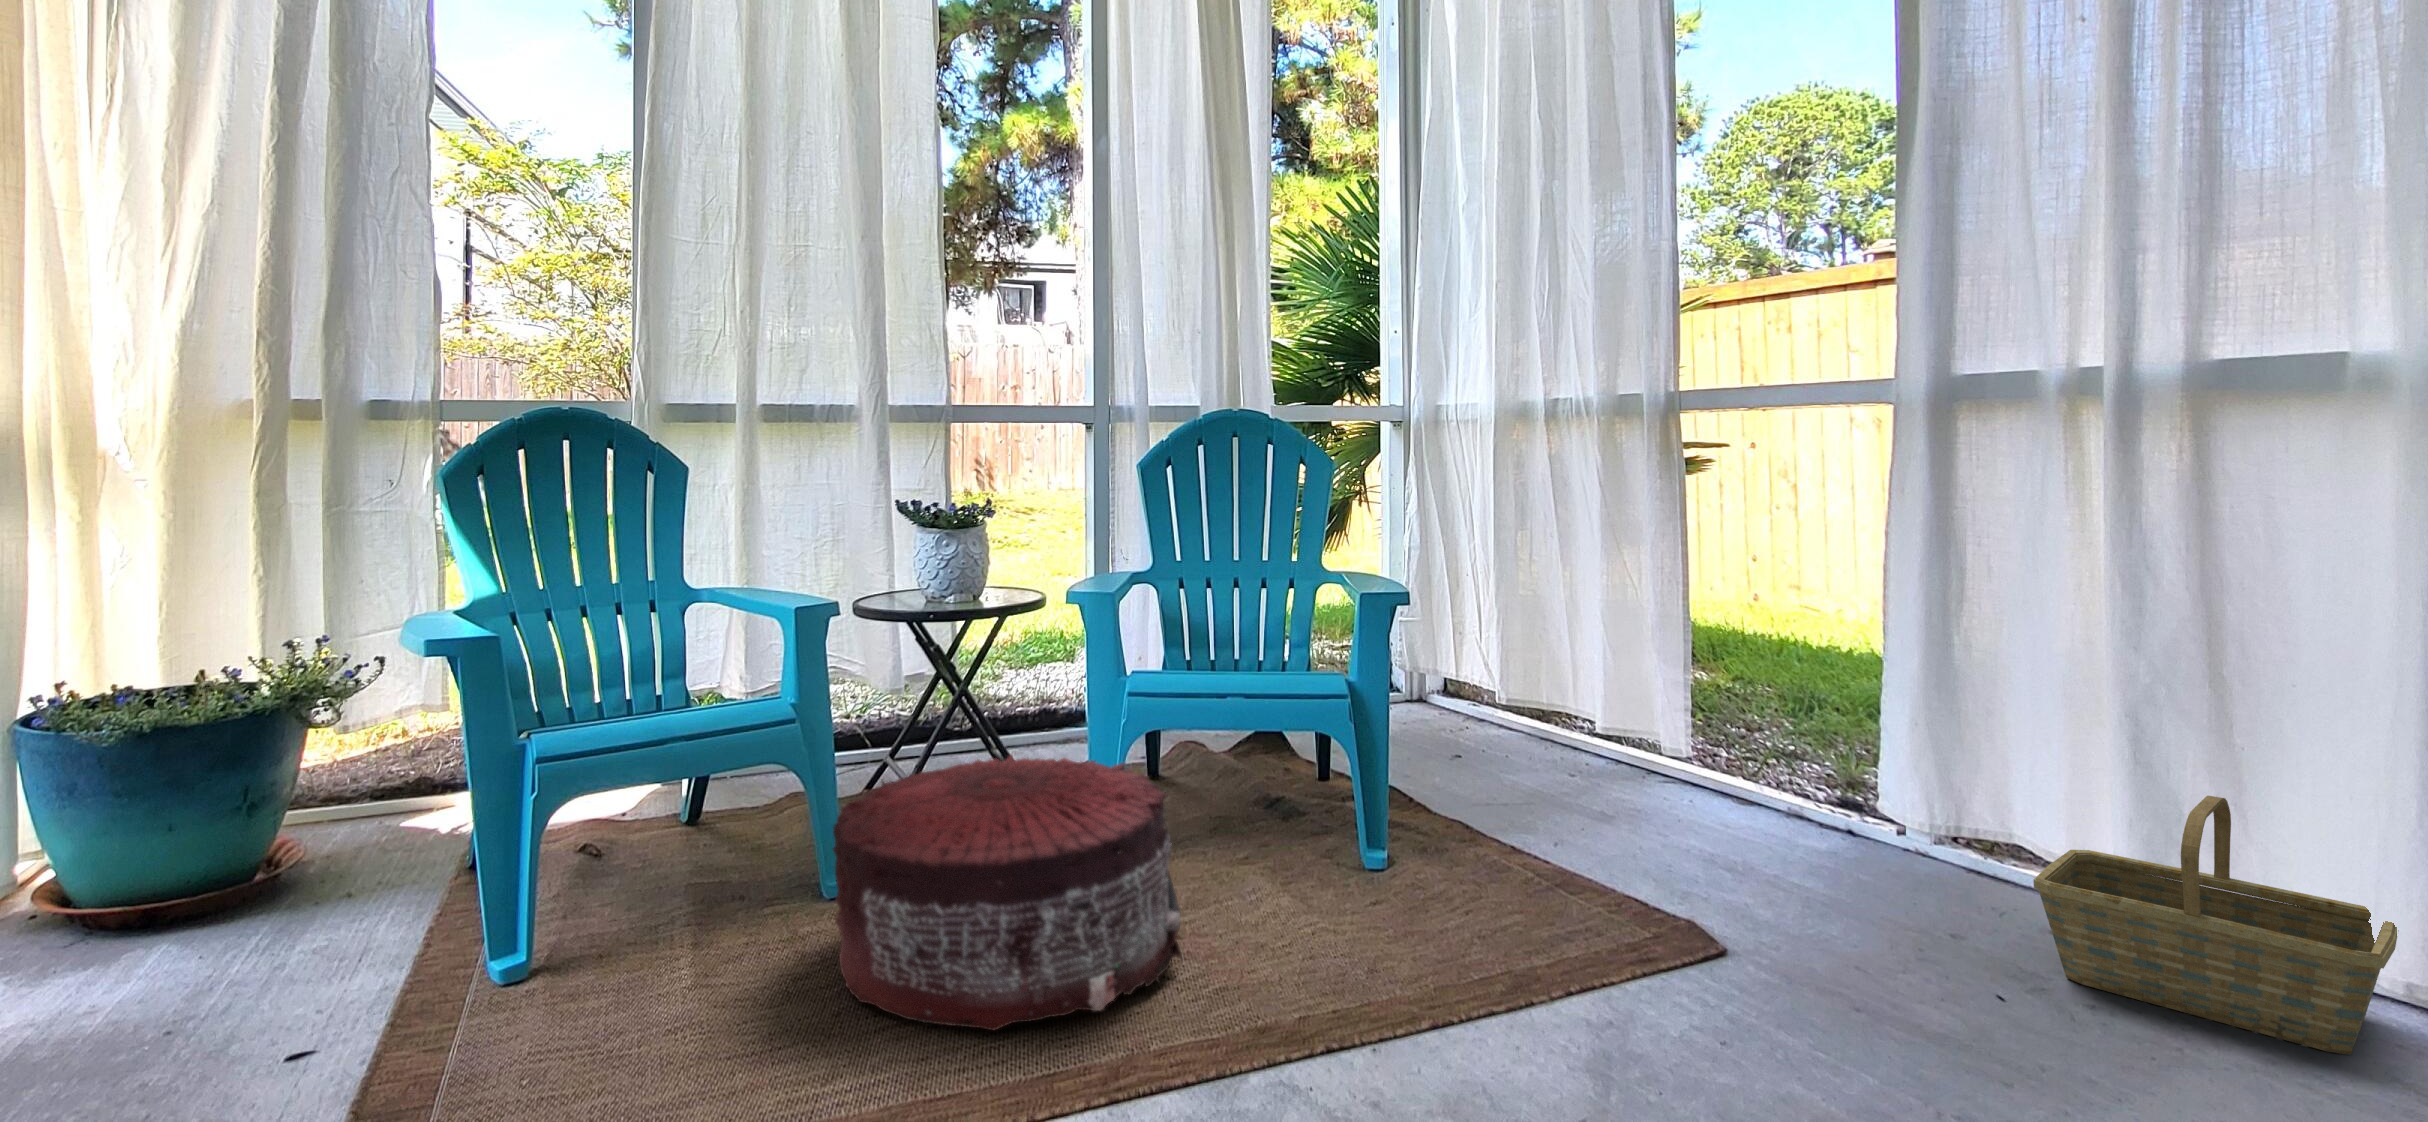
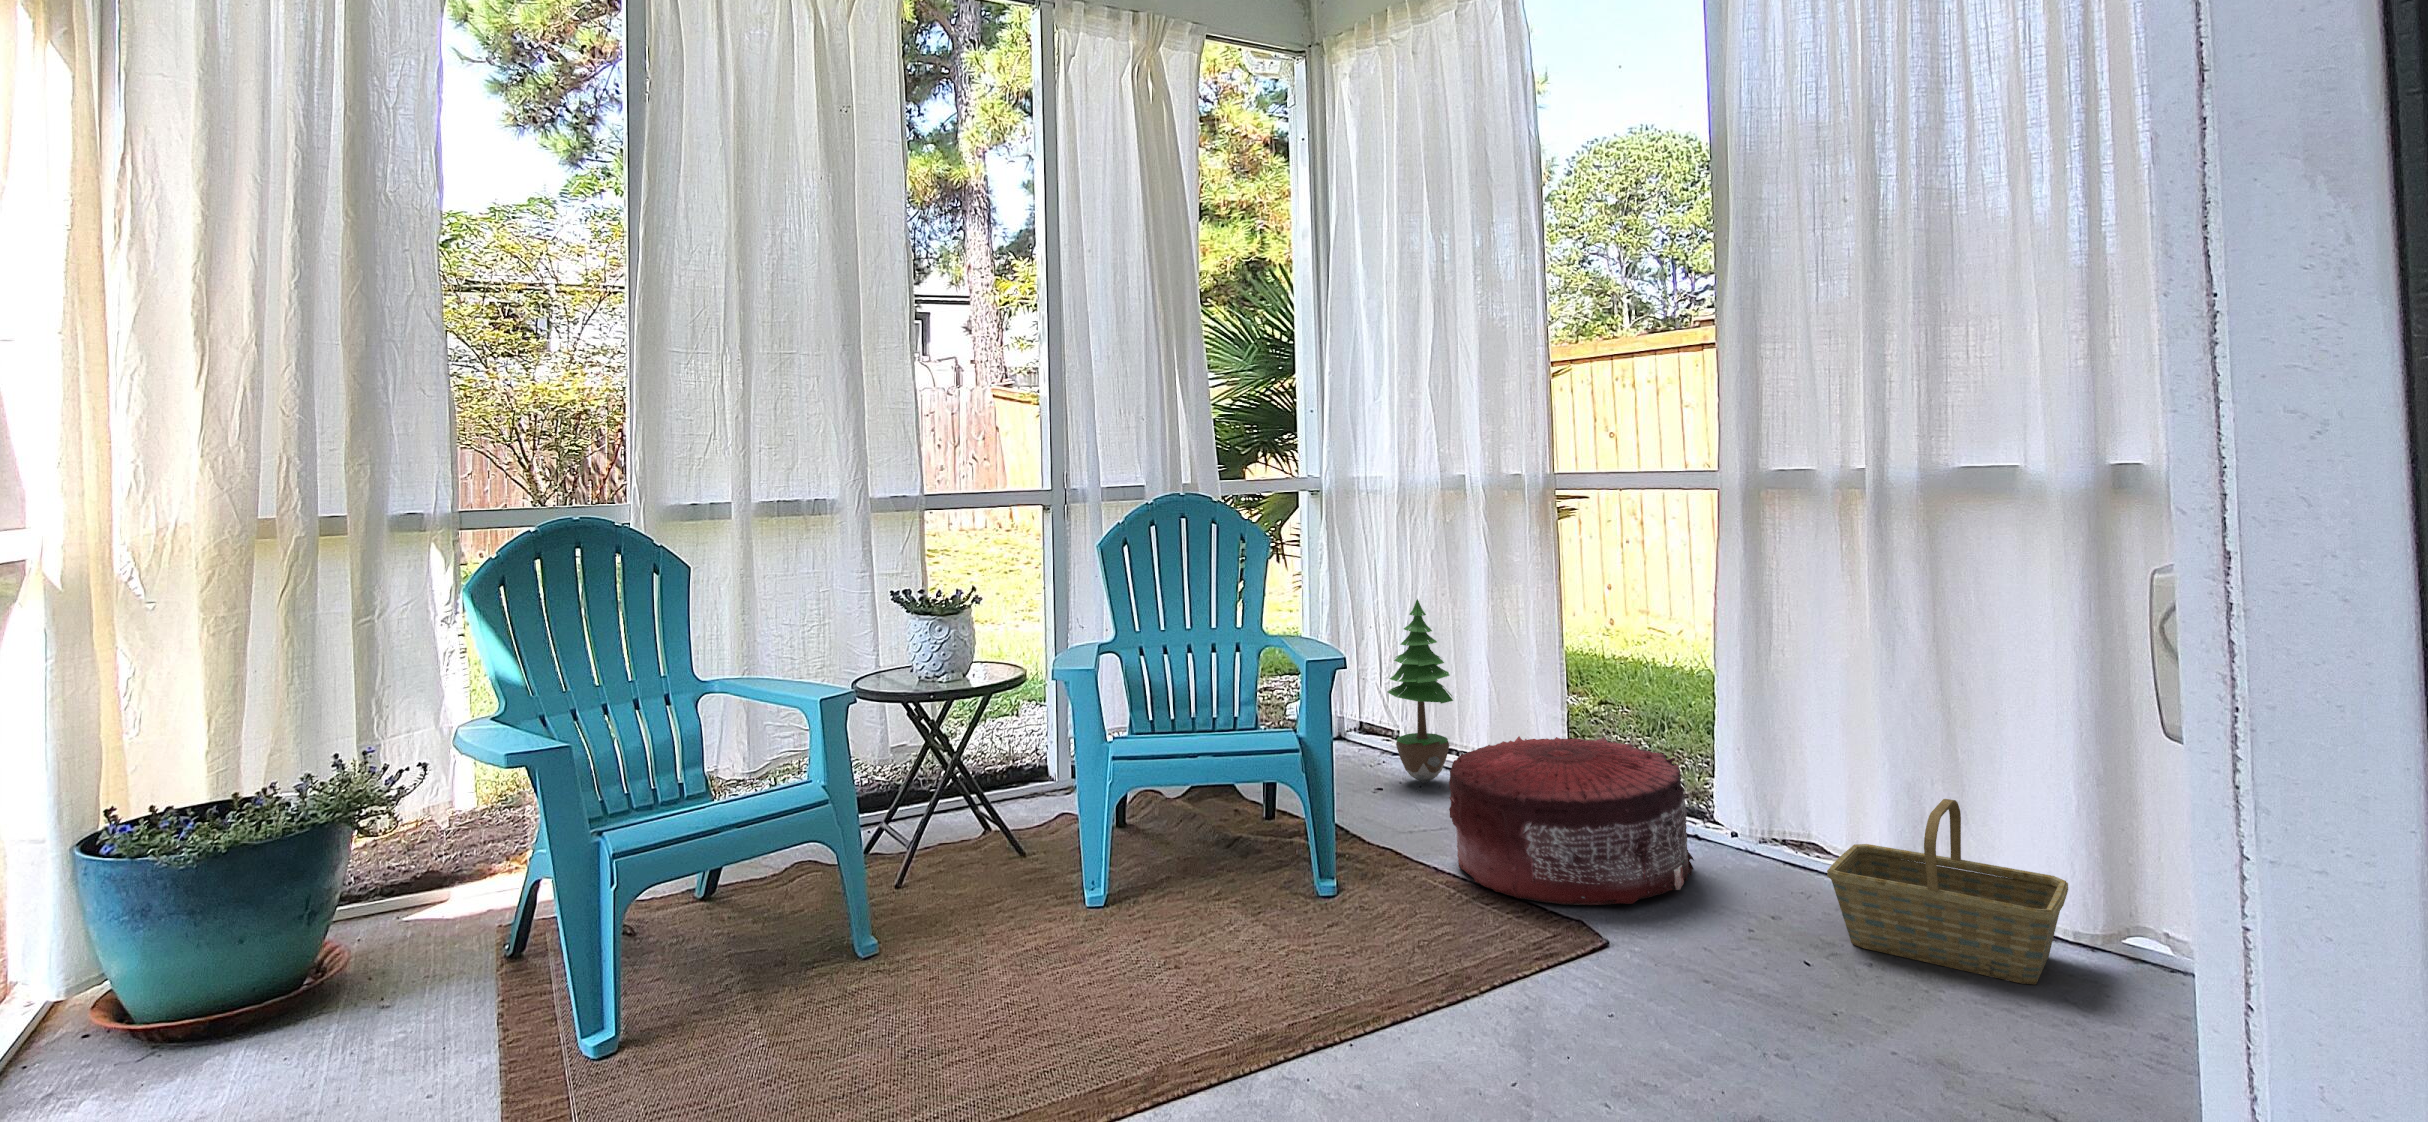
potted tree: none [1470,539,1550,753] -> present [1387,599,1453,783]
pouf: present [833,755,1182,1031] -> present [1449,736,1694,905]

